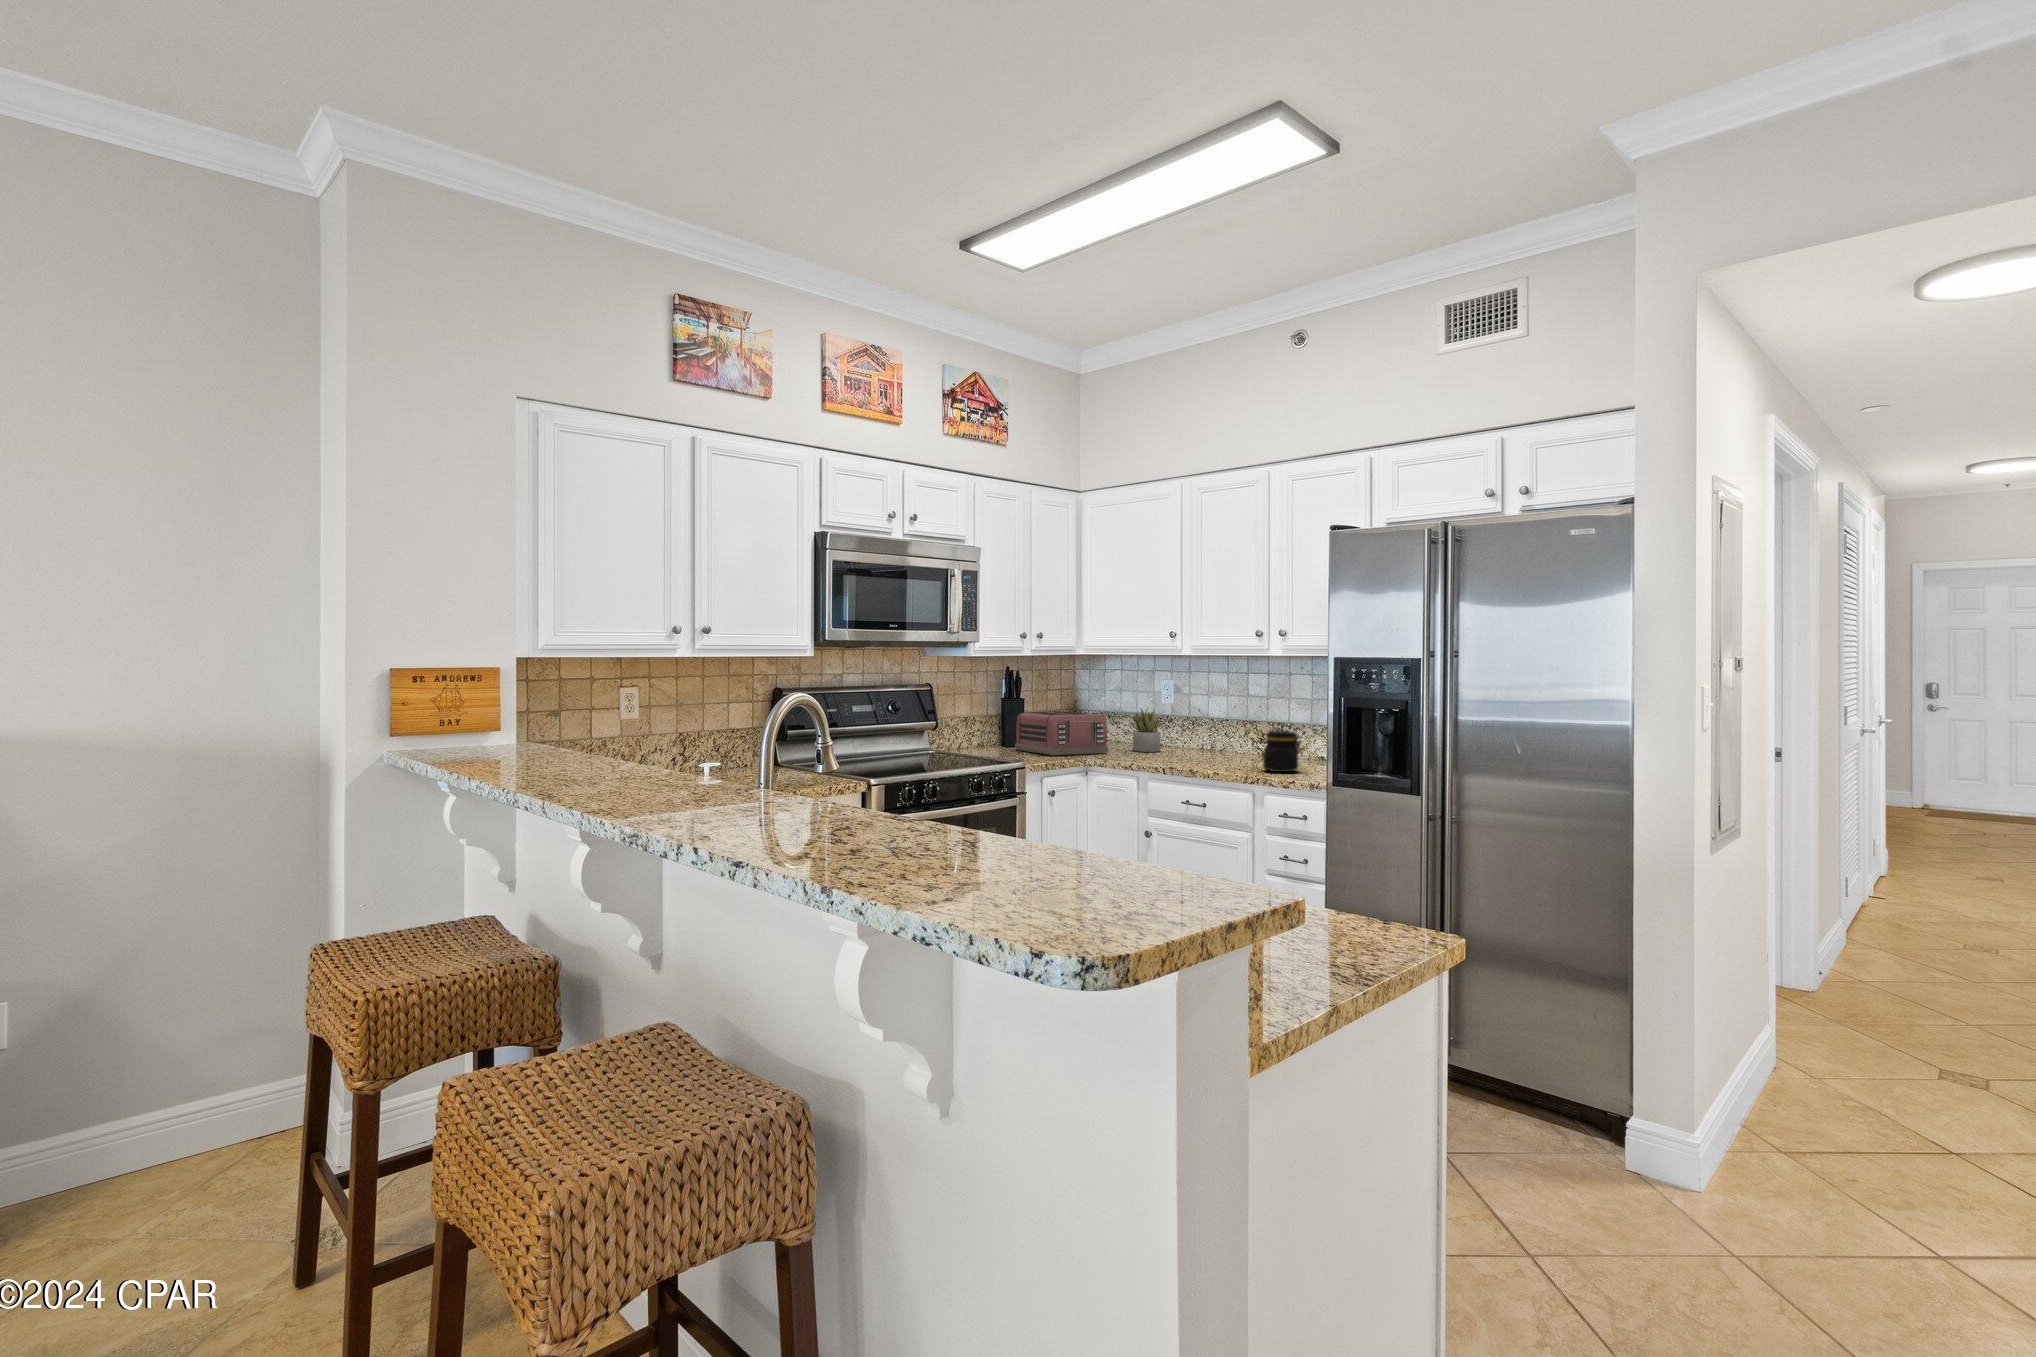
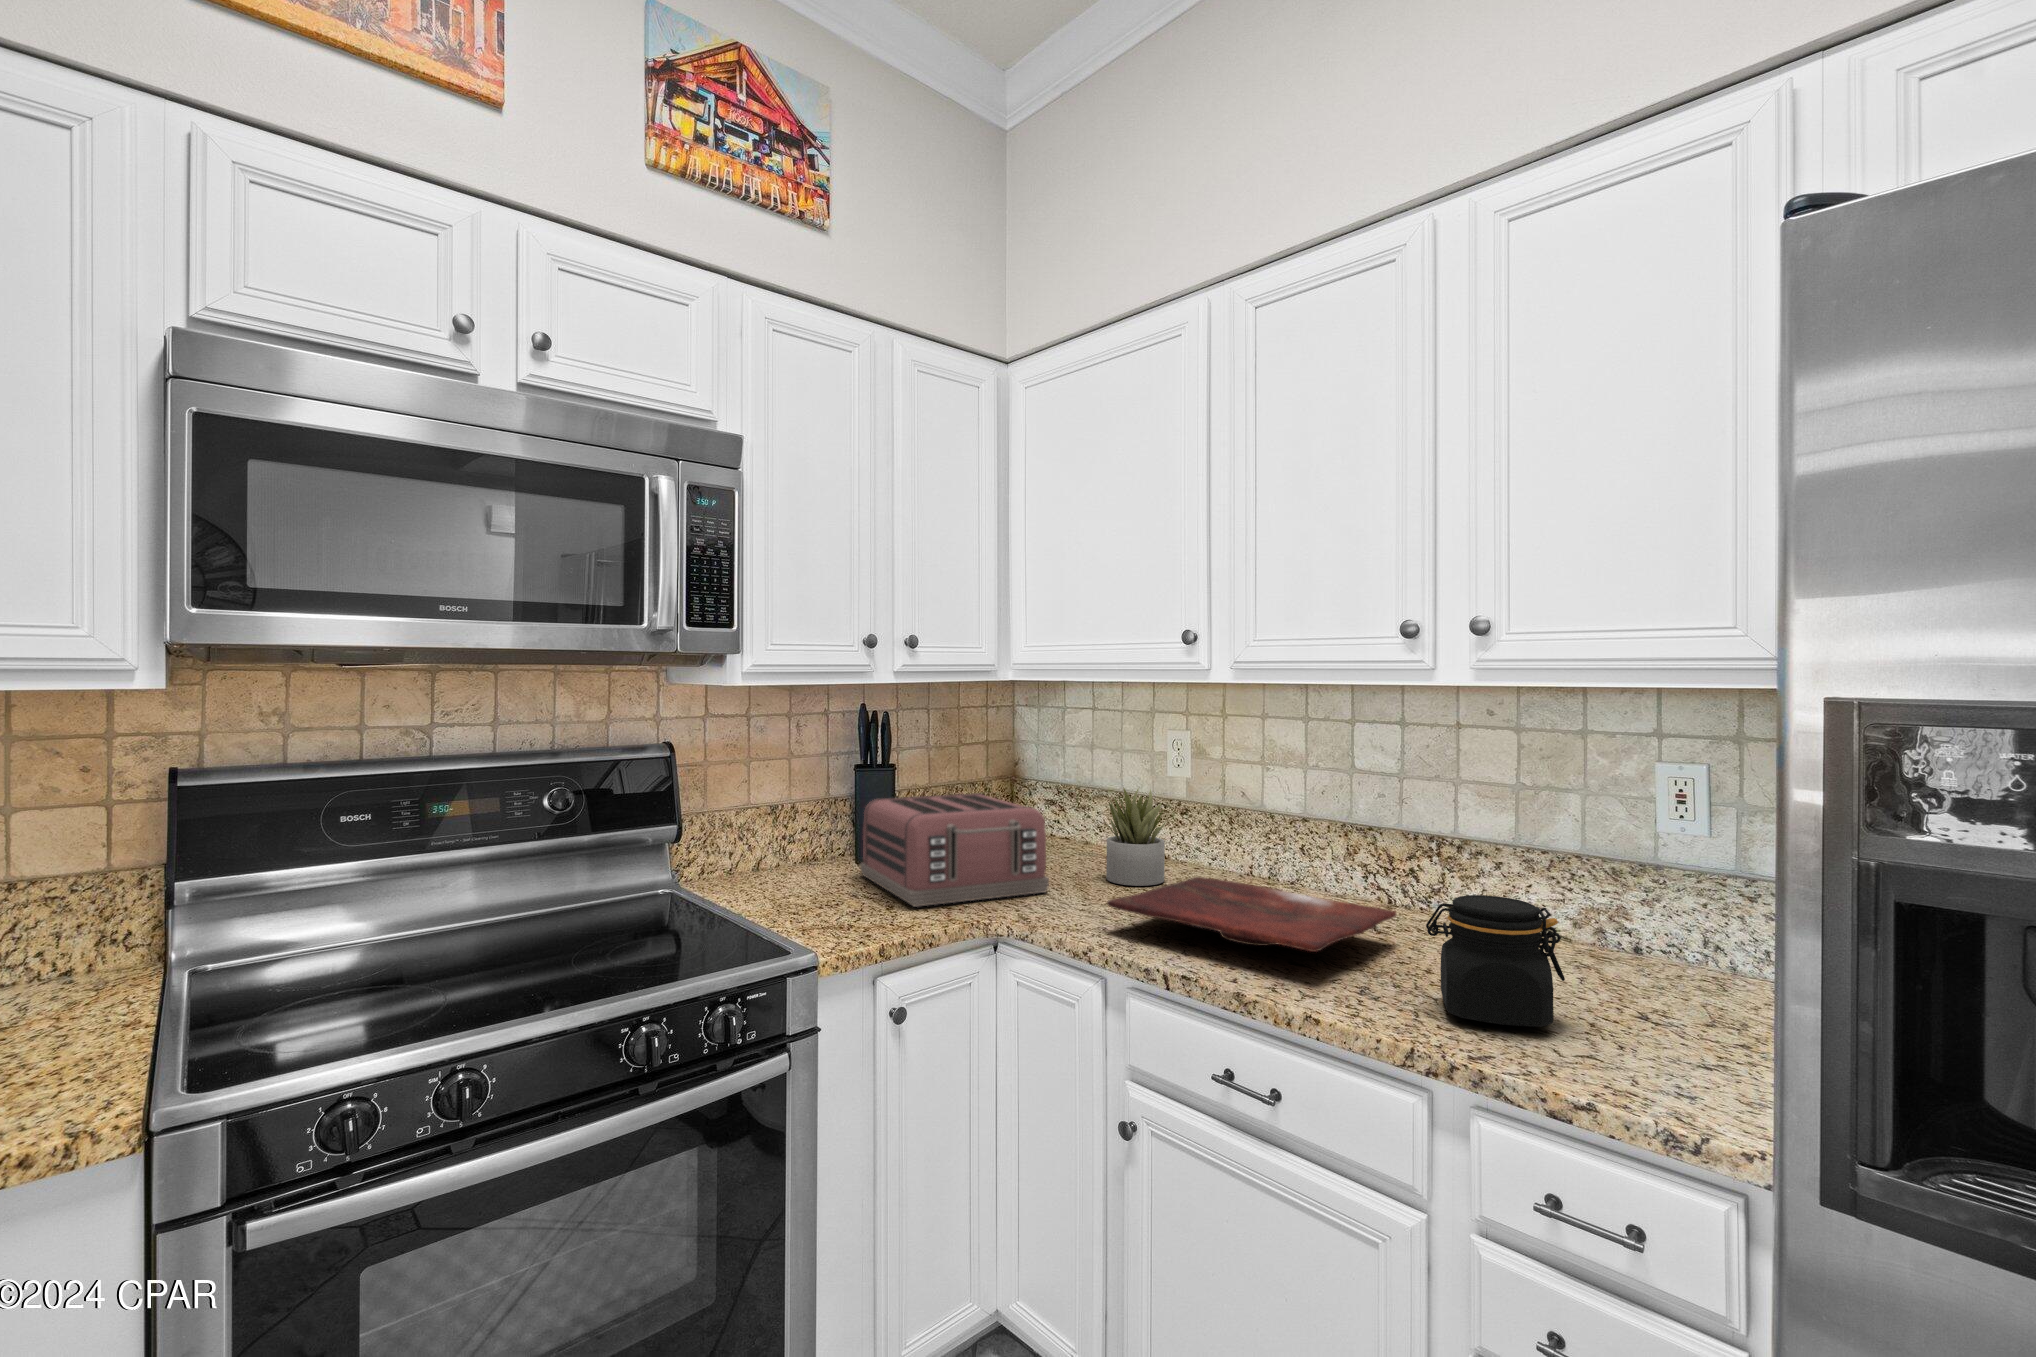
cutting board: none [1139,743,1257,762] -> present [1107,877,1396,952]

